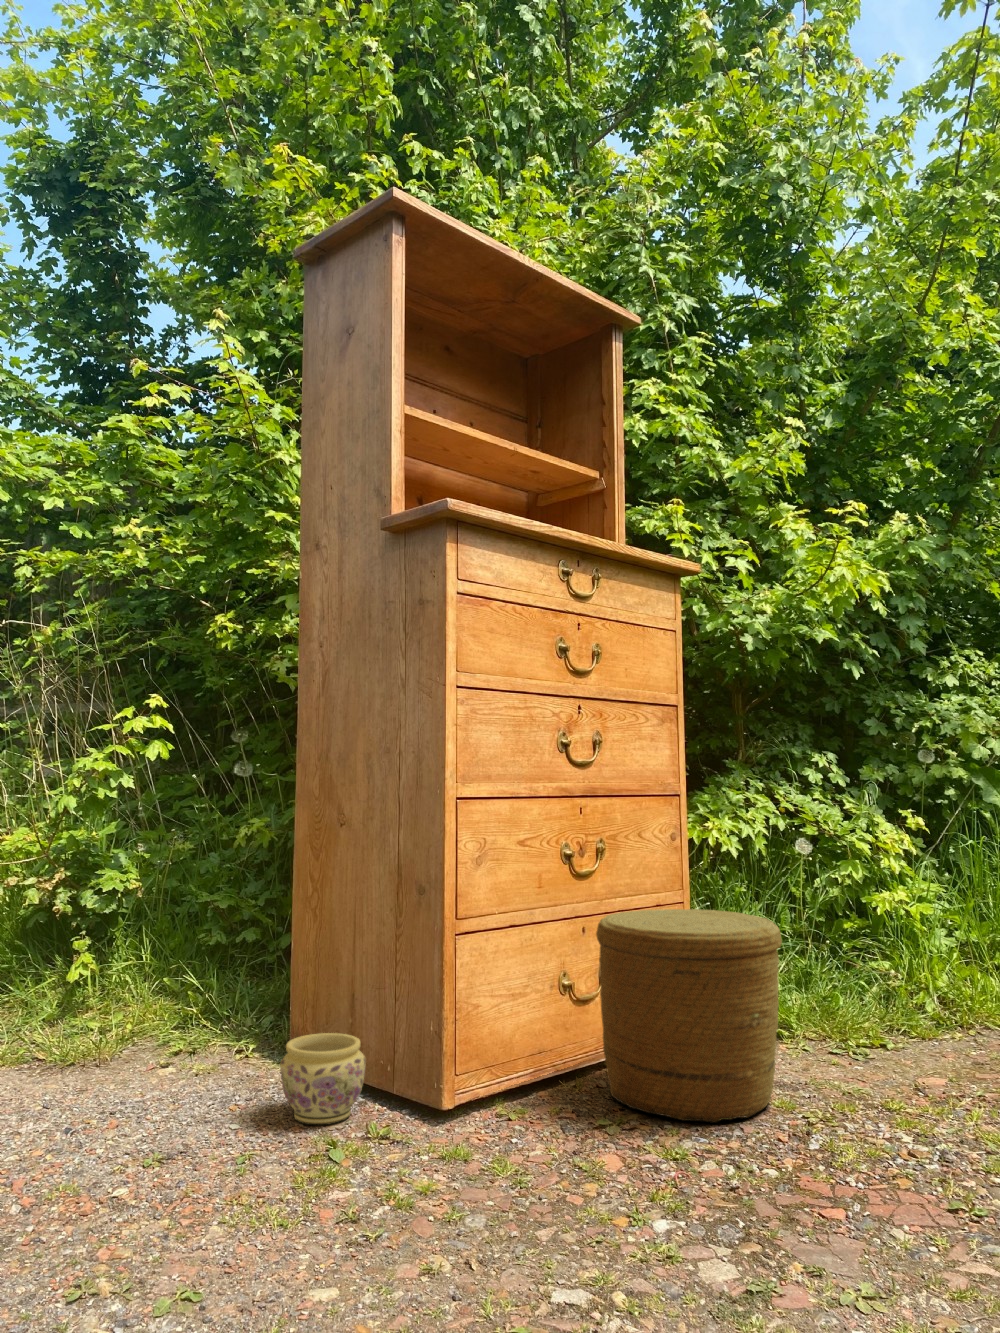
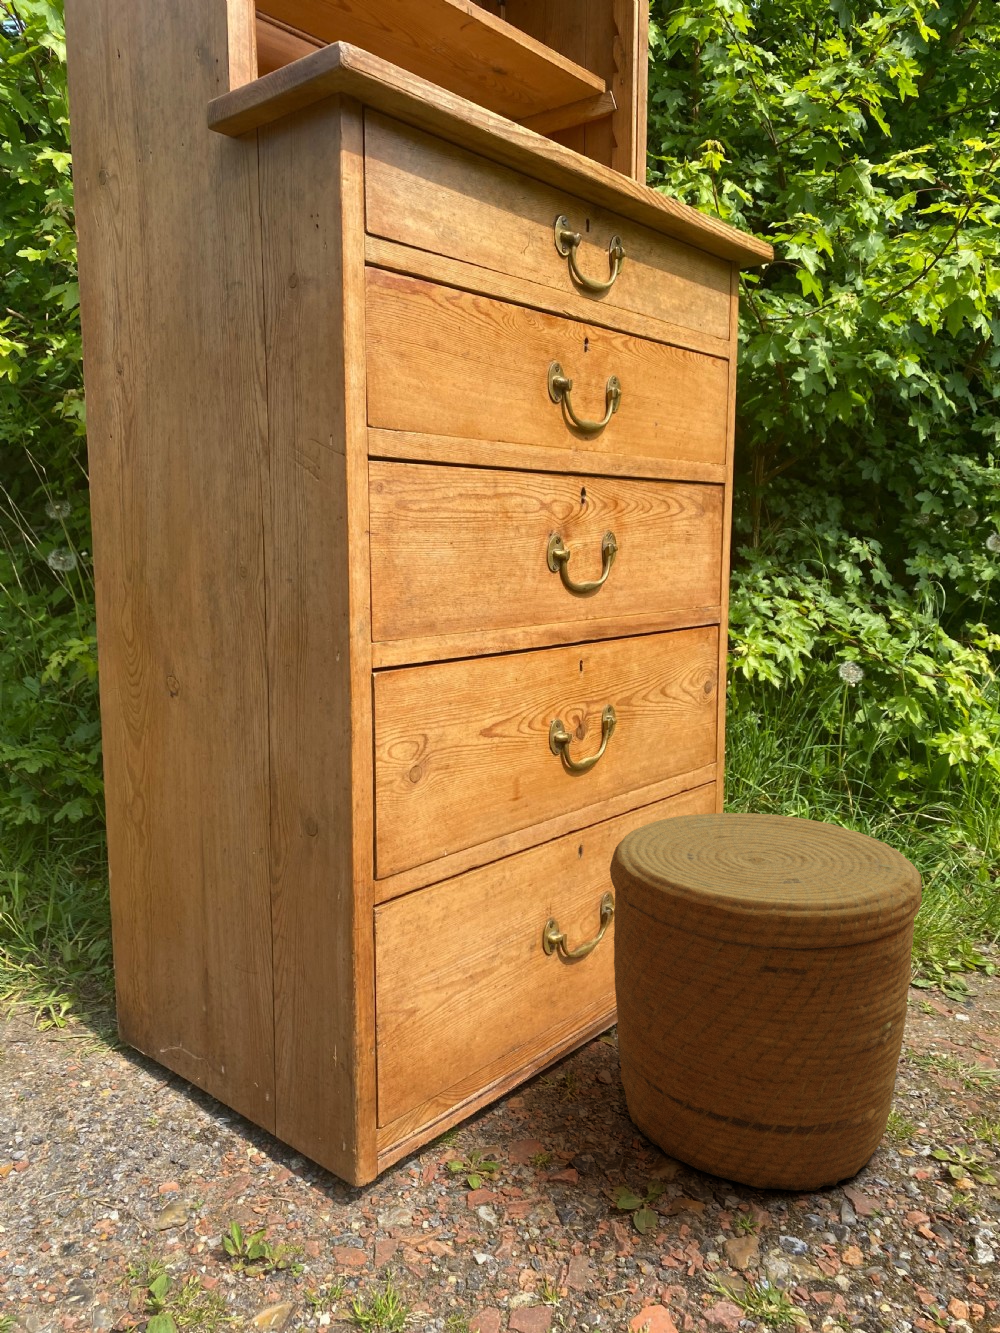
planter: present [280,1033,366,1125] -> none [71,1056,226,1236]

